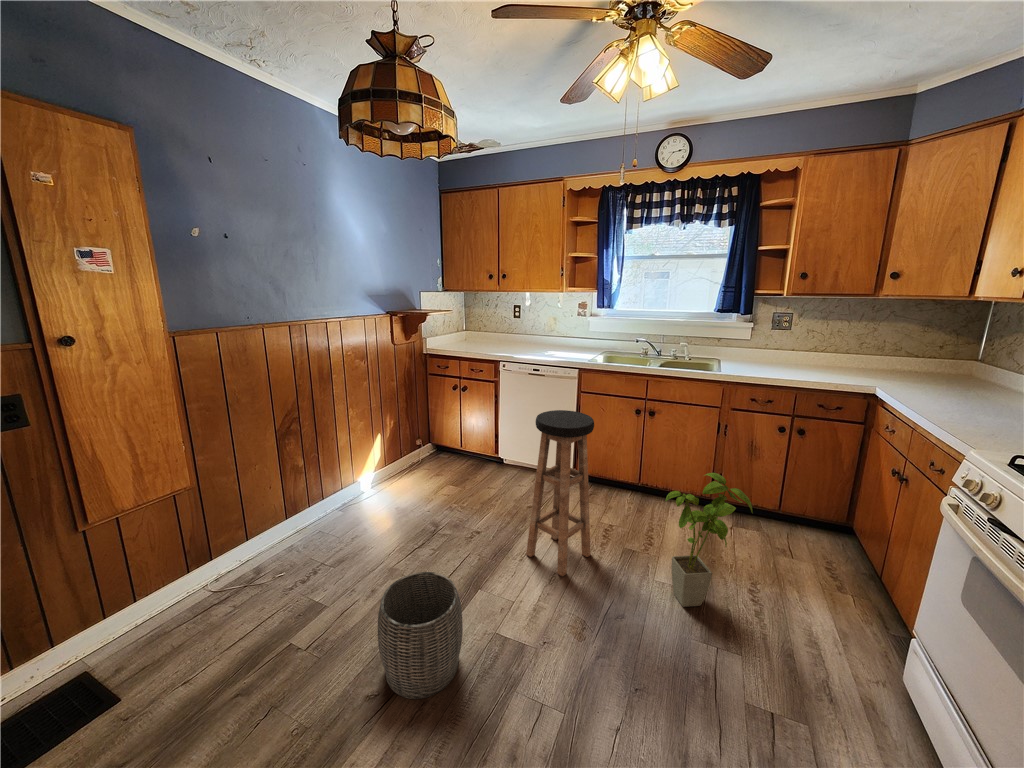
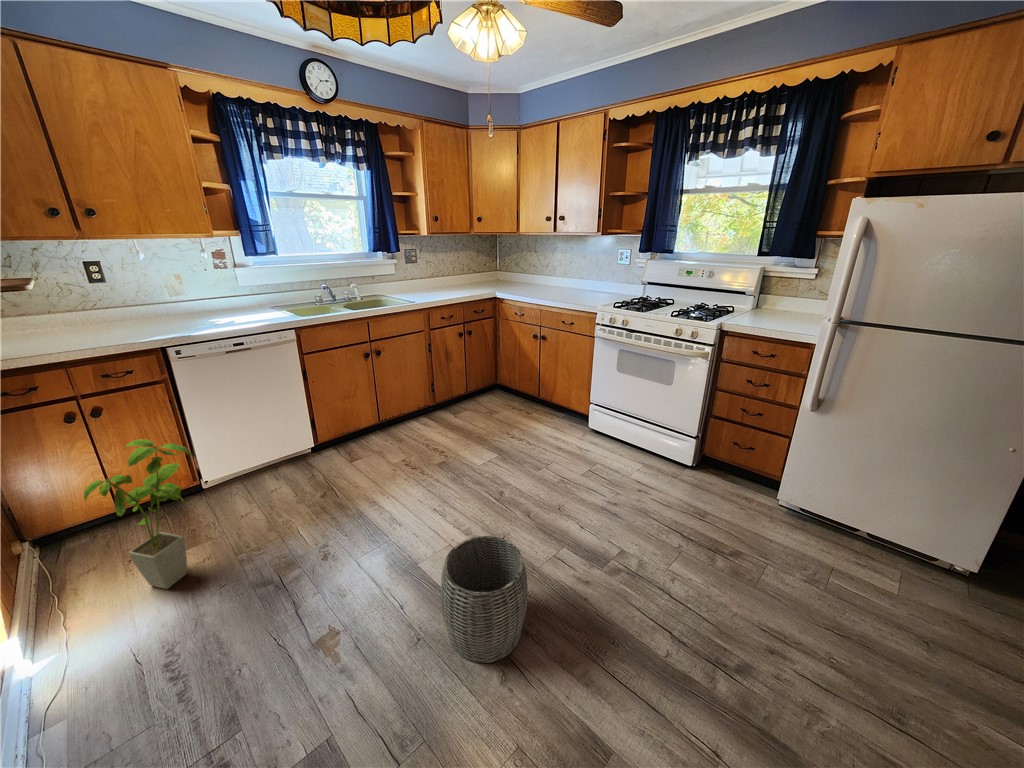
bar stool: present [526,410,594,577] -> none [373,358,444,519]
house plant: present [665,473,753,607] -> present [84,439,194,589]

